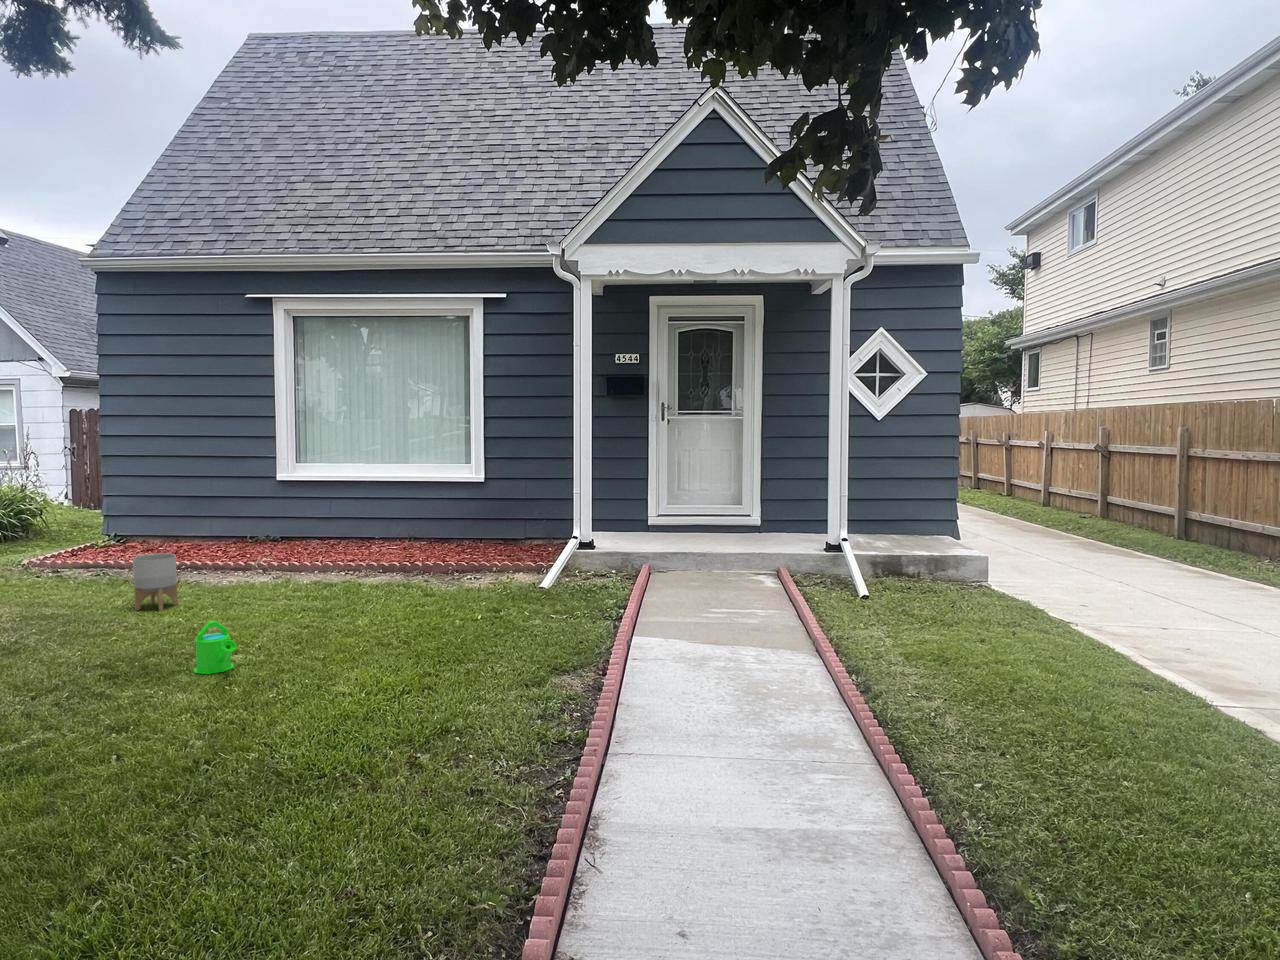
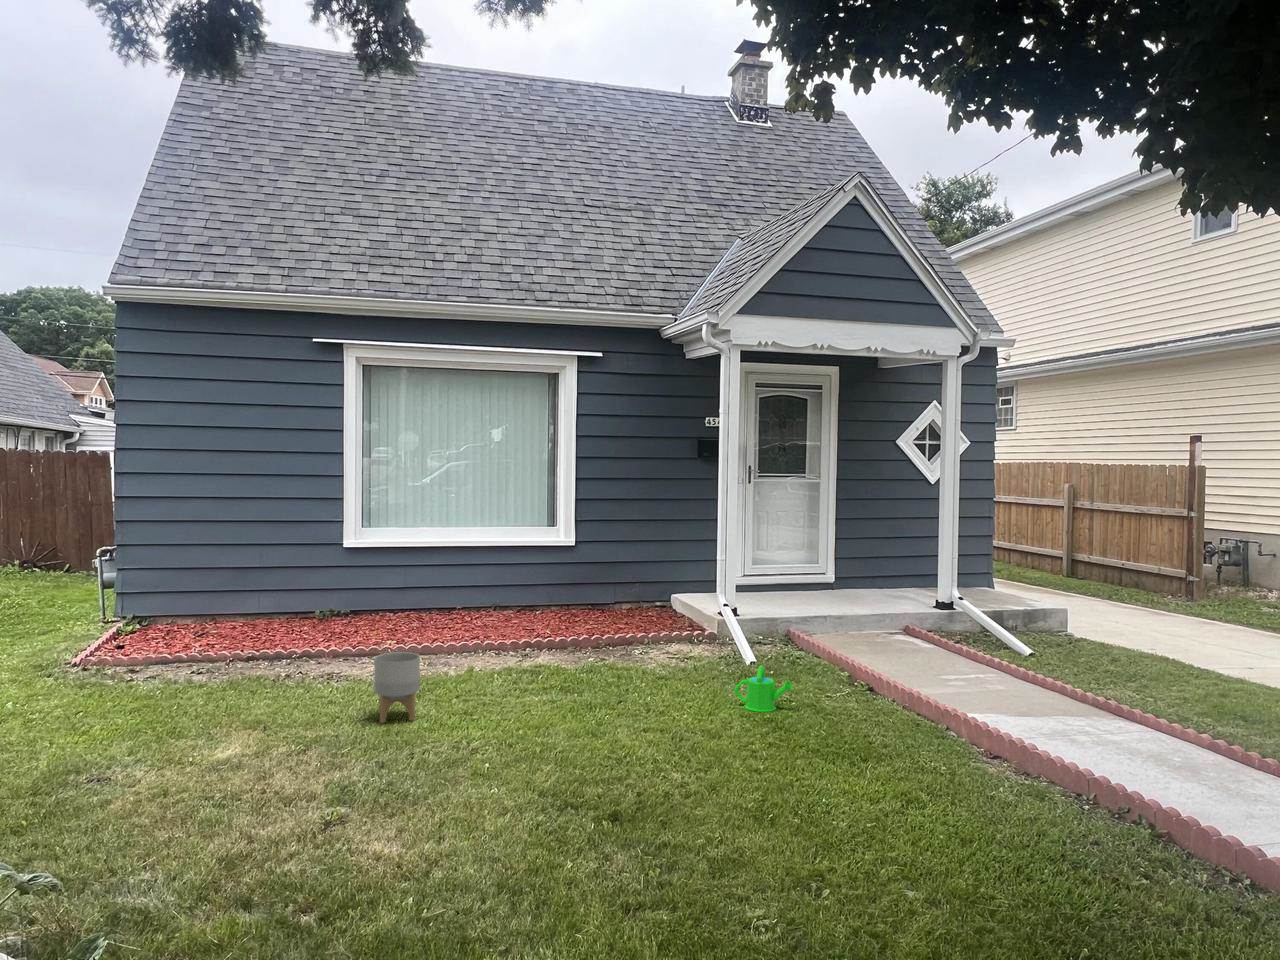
watering can: present [194,621,236,674] -> present [734,665,793,712]

